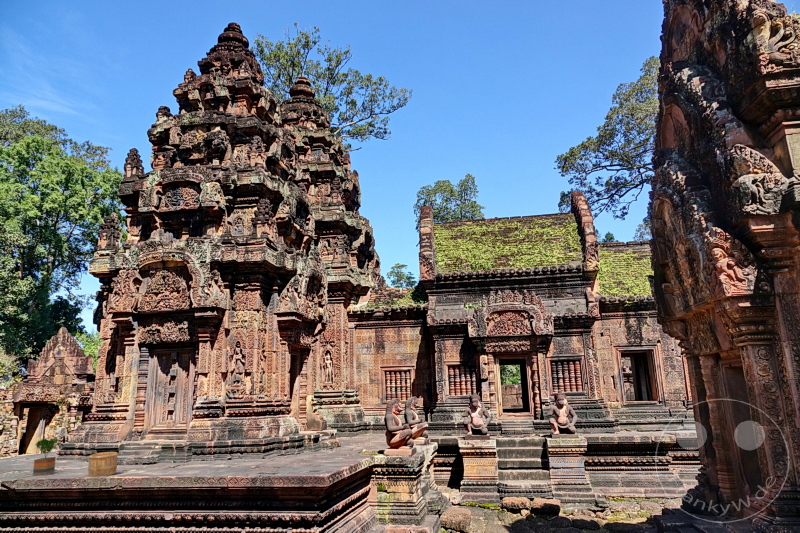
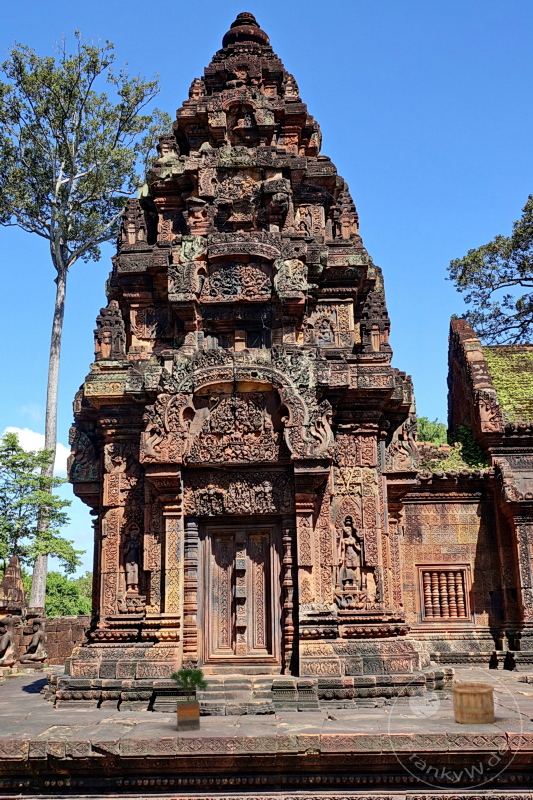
wooden bucket: present [88,452,118,477] -> present [451,683,494,724]

